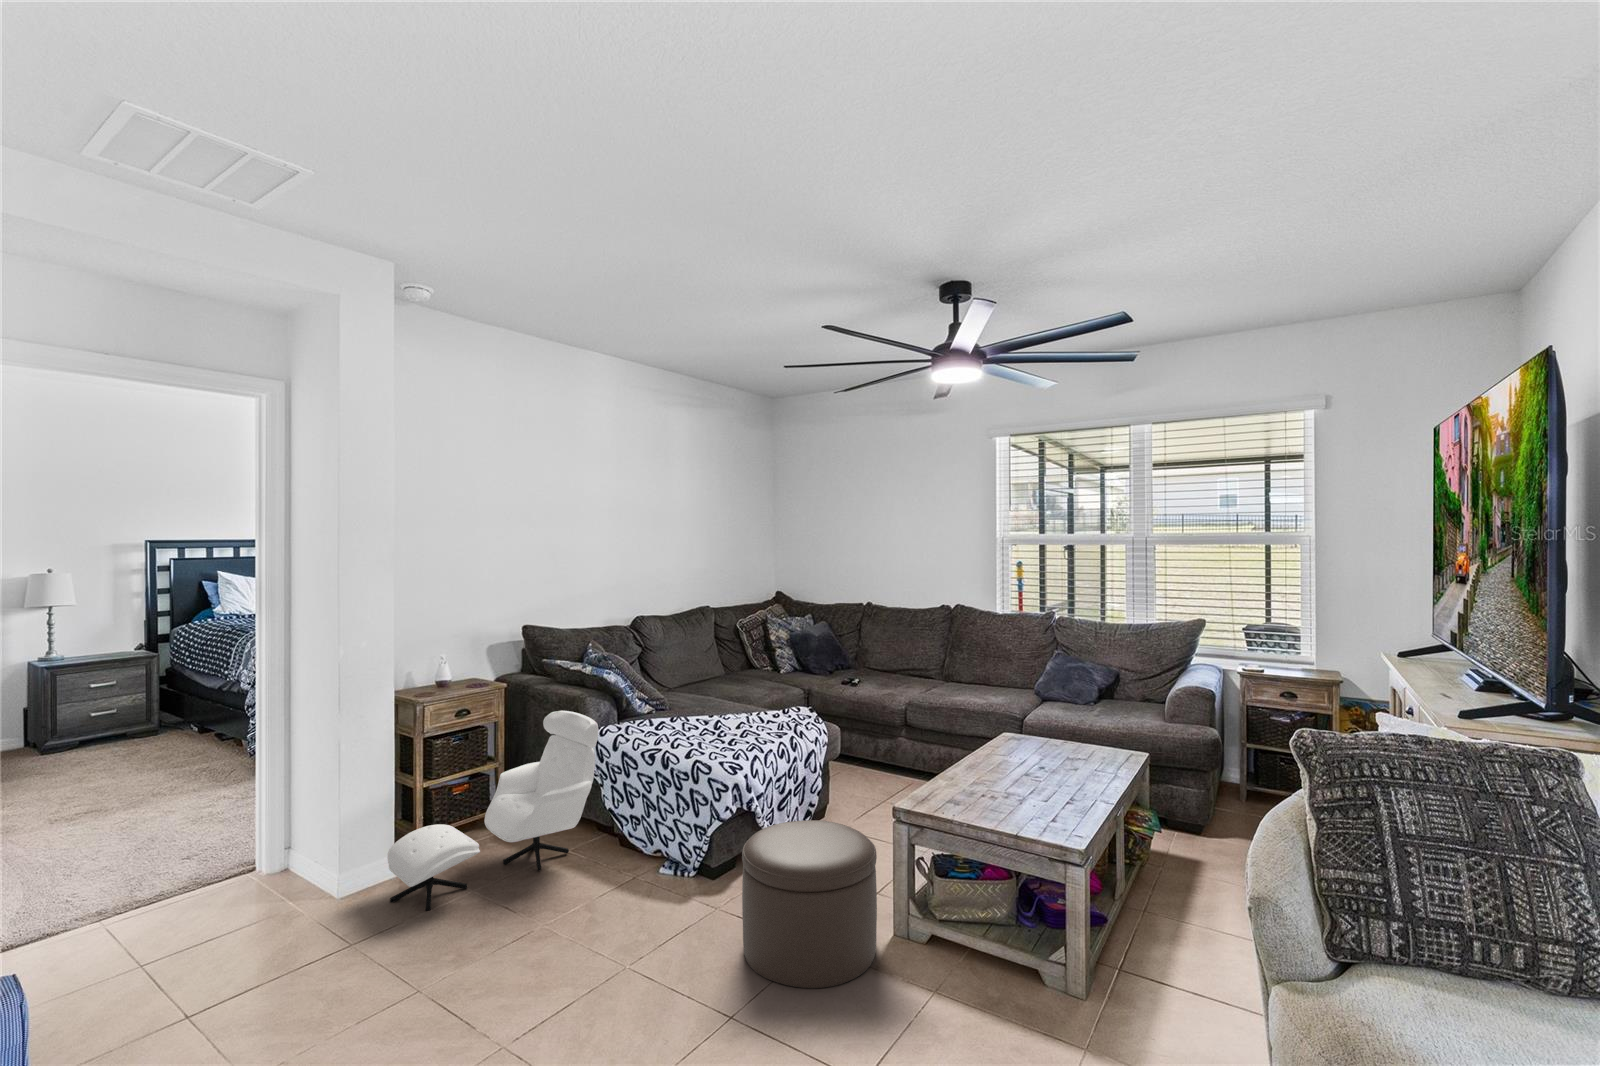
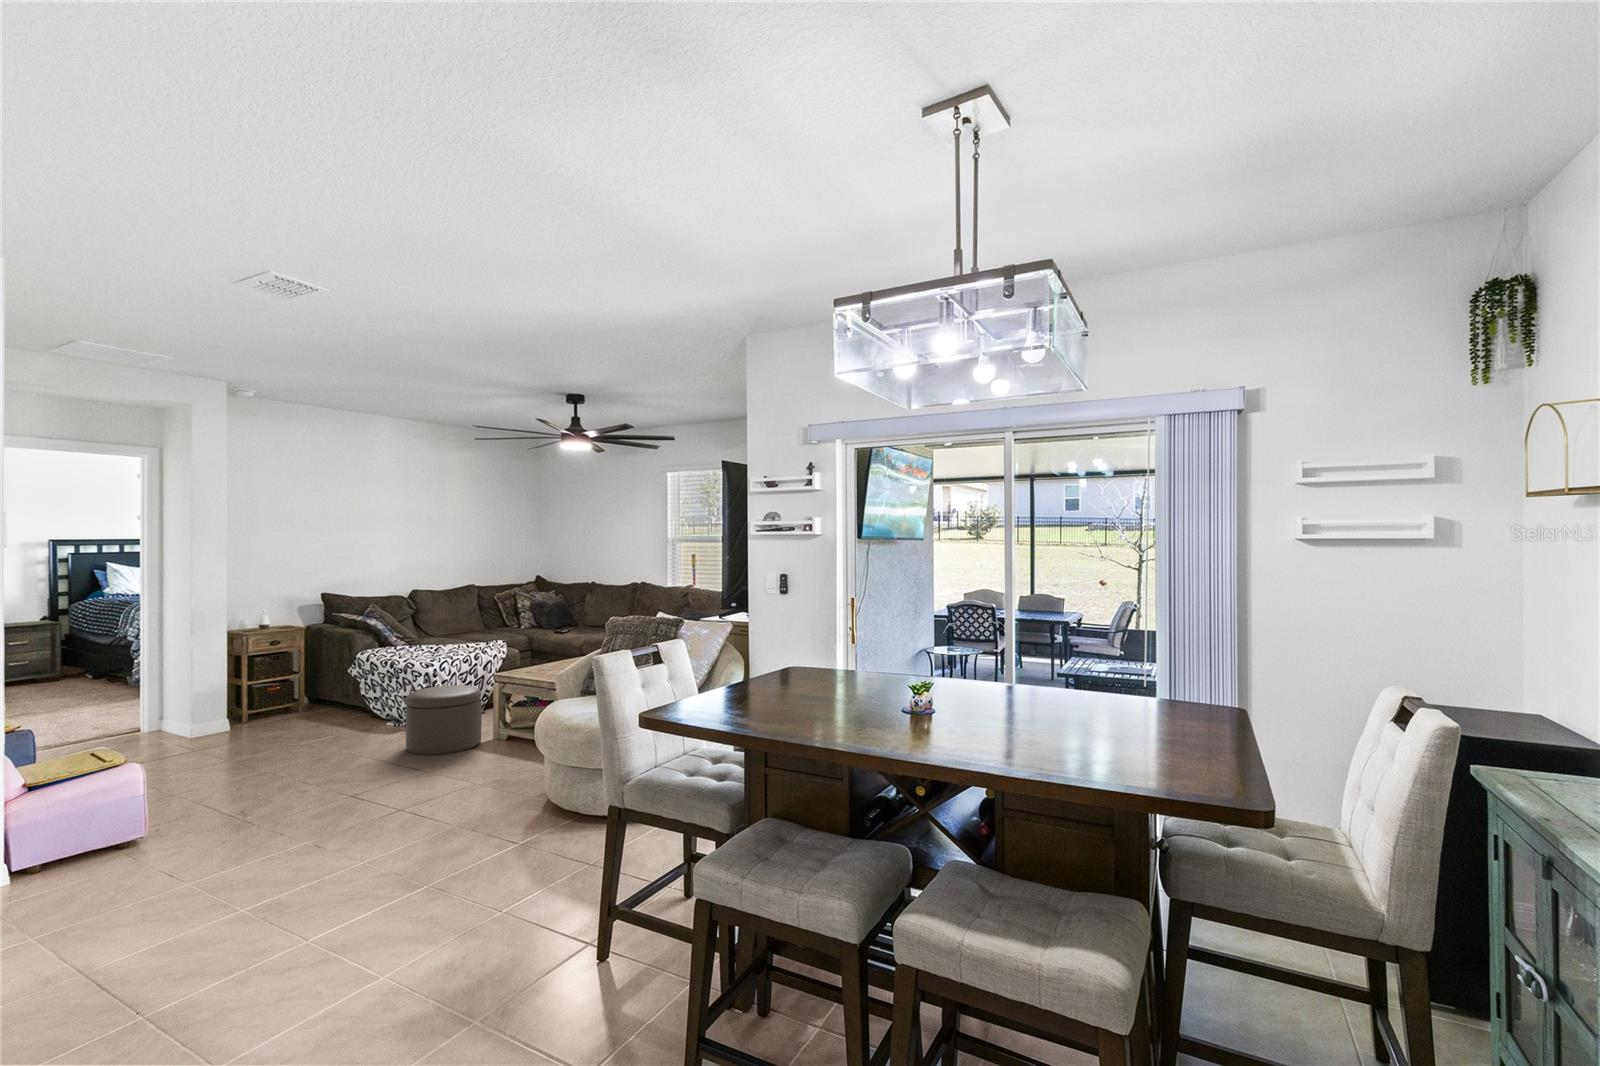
armchair: present [387,711,598,911] -> none [219,640,355,741]

